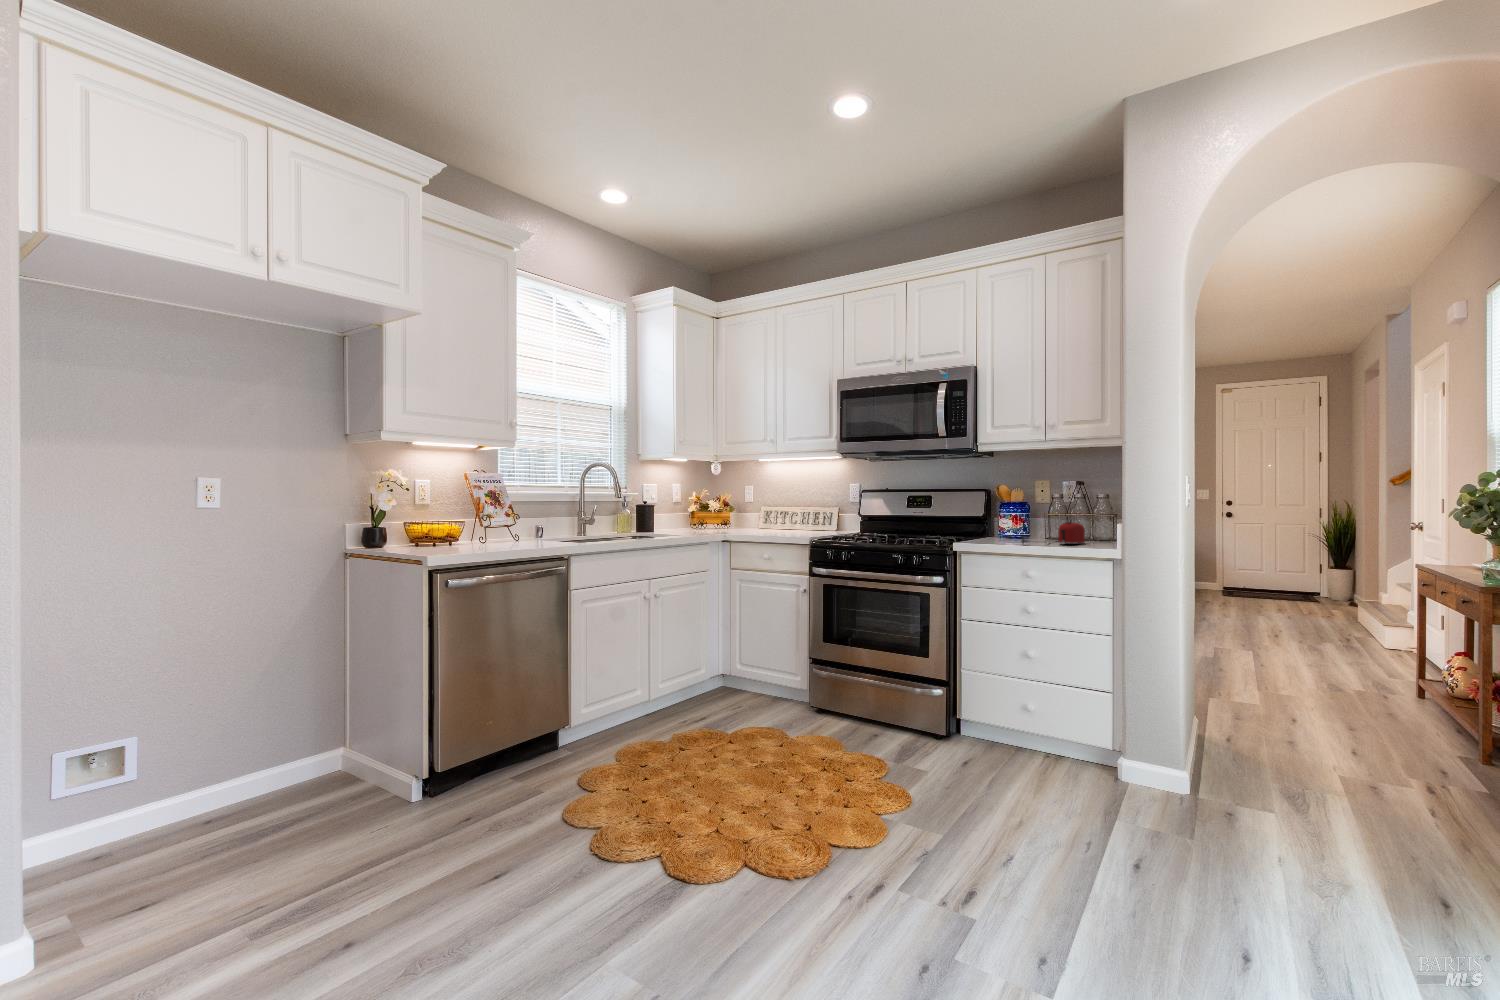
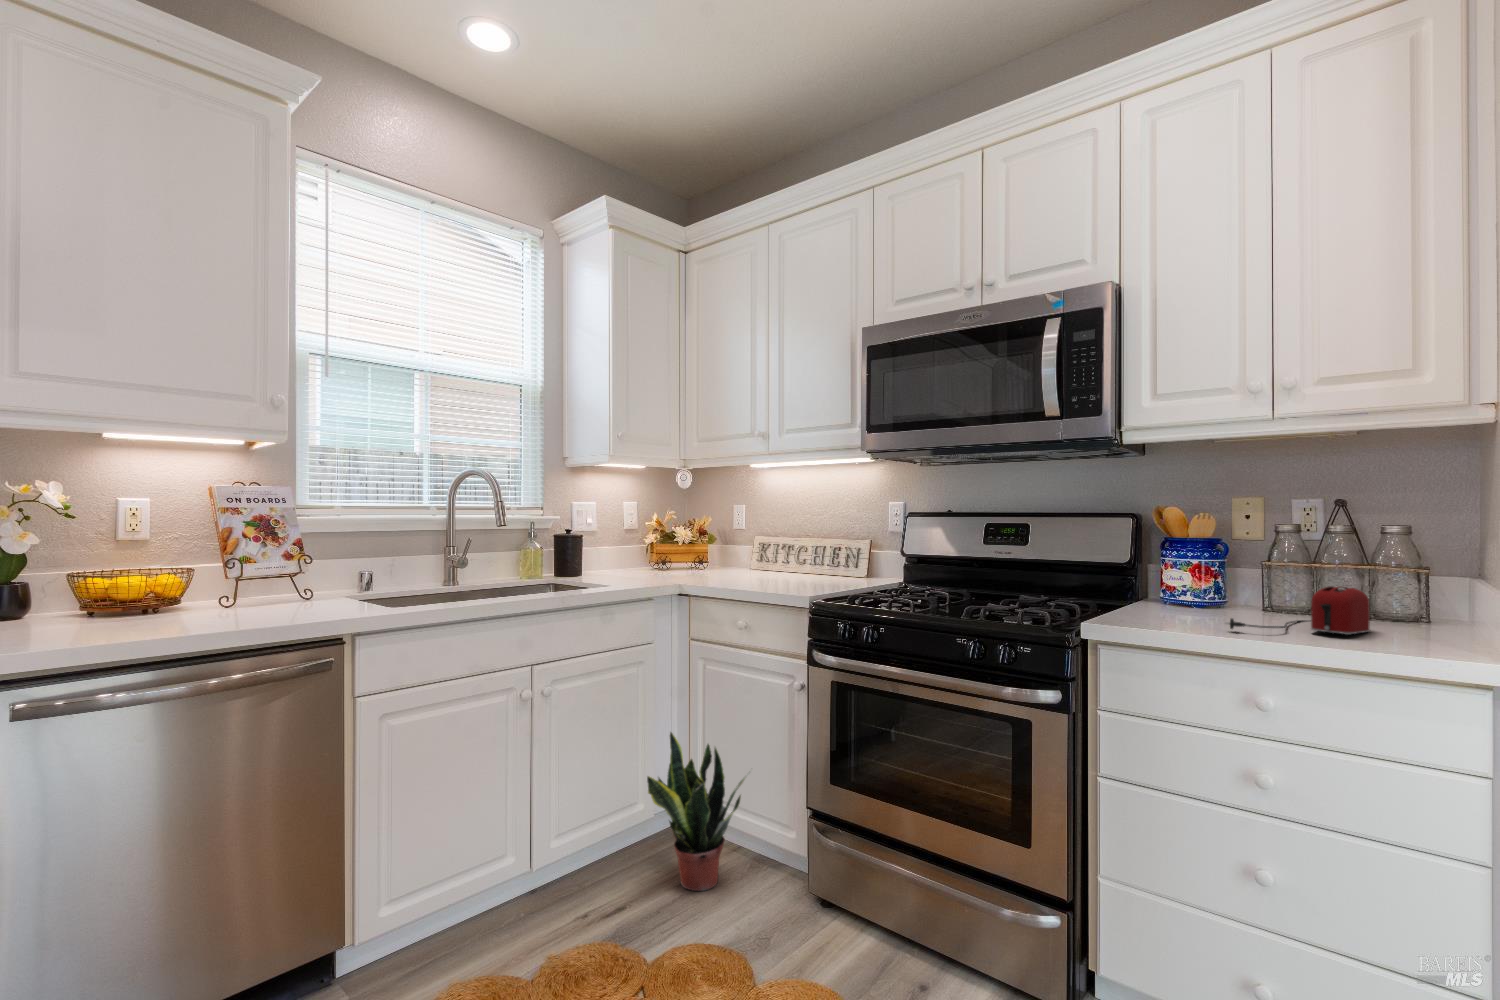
potted plant: none [716,620,773,709] -> present [647,732,747,891]

